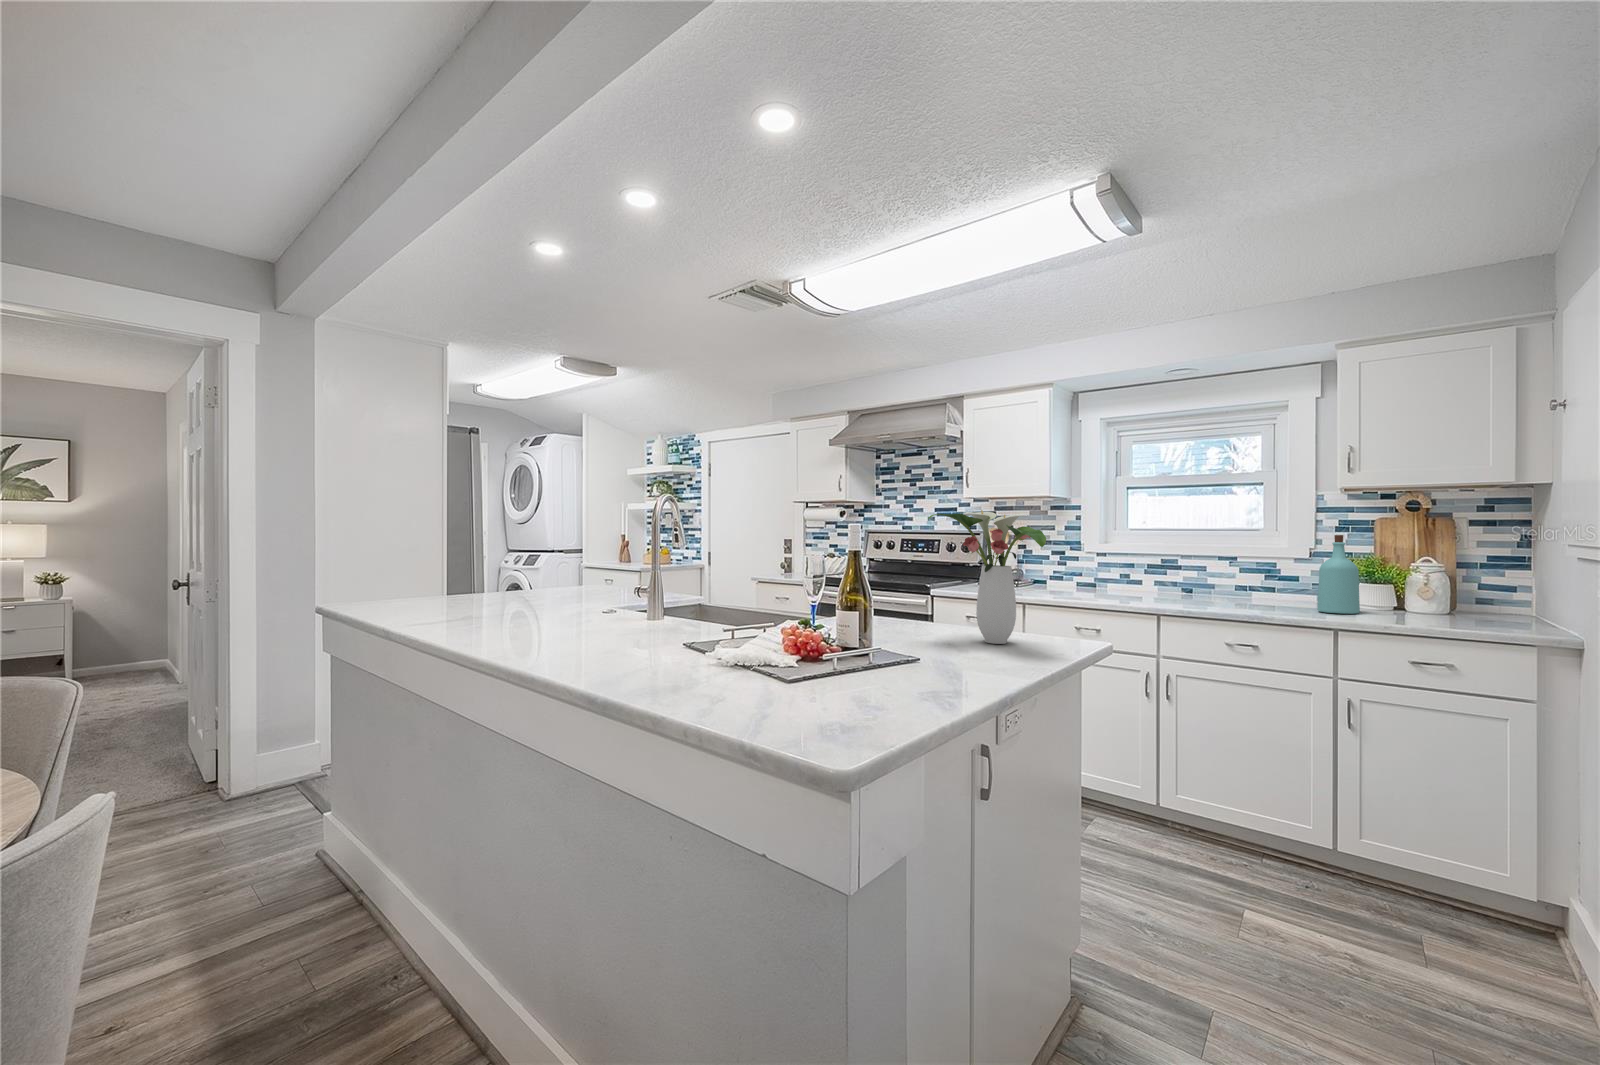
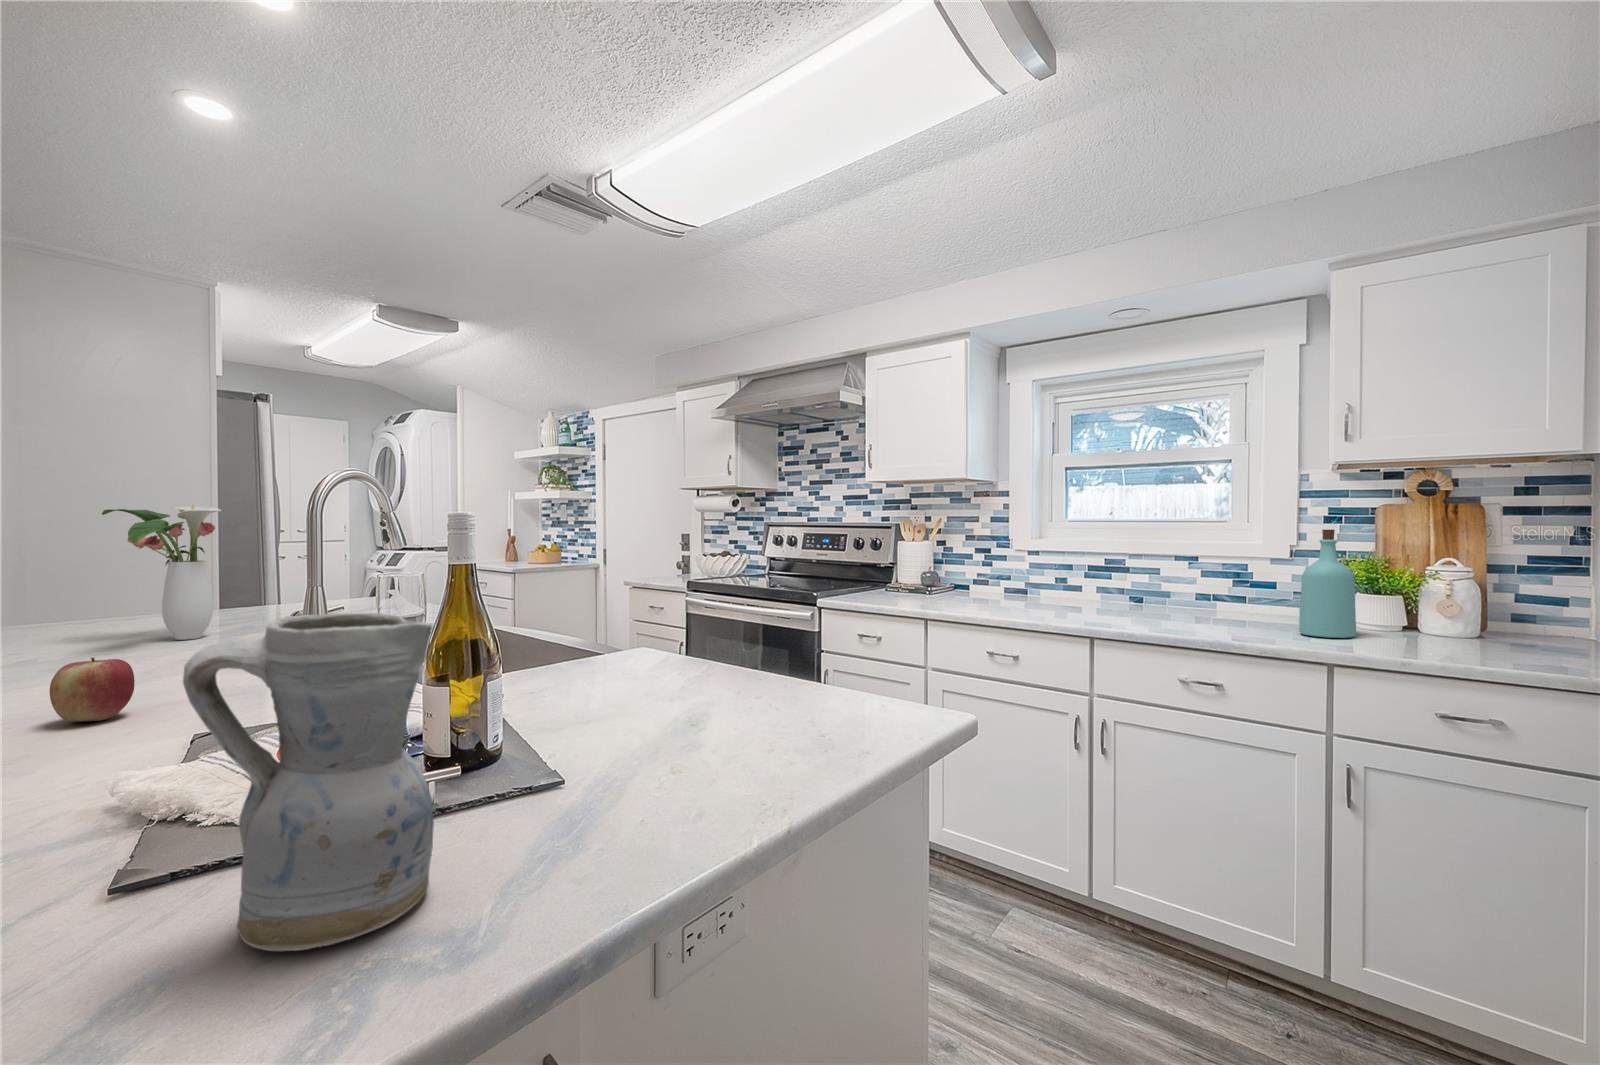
flower arrangement: present [928,510,1046,644] -> present [102,504,222,640]
ceramic pitcher: none [851,556,936,695] -> present [183,613,434,951]
apple: none [574,599,612,636] -> present [50,658,135,722]

